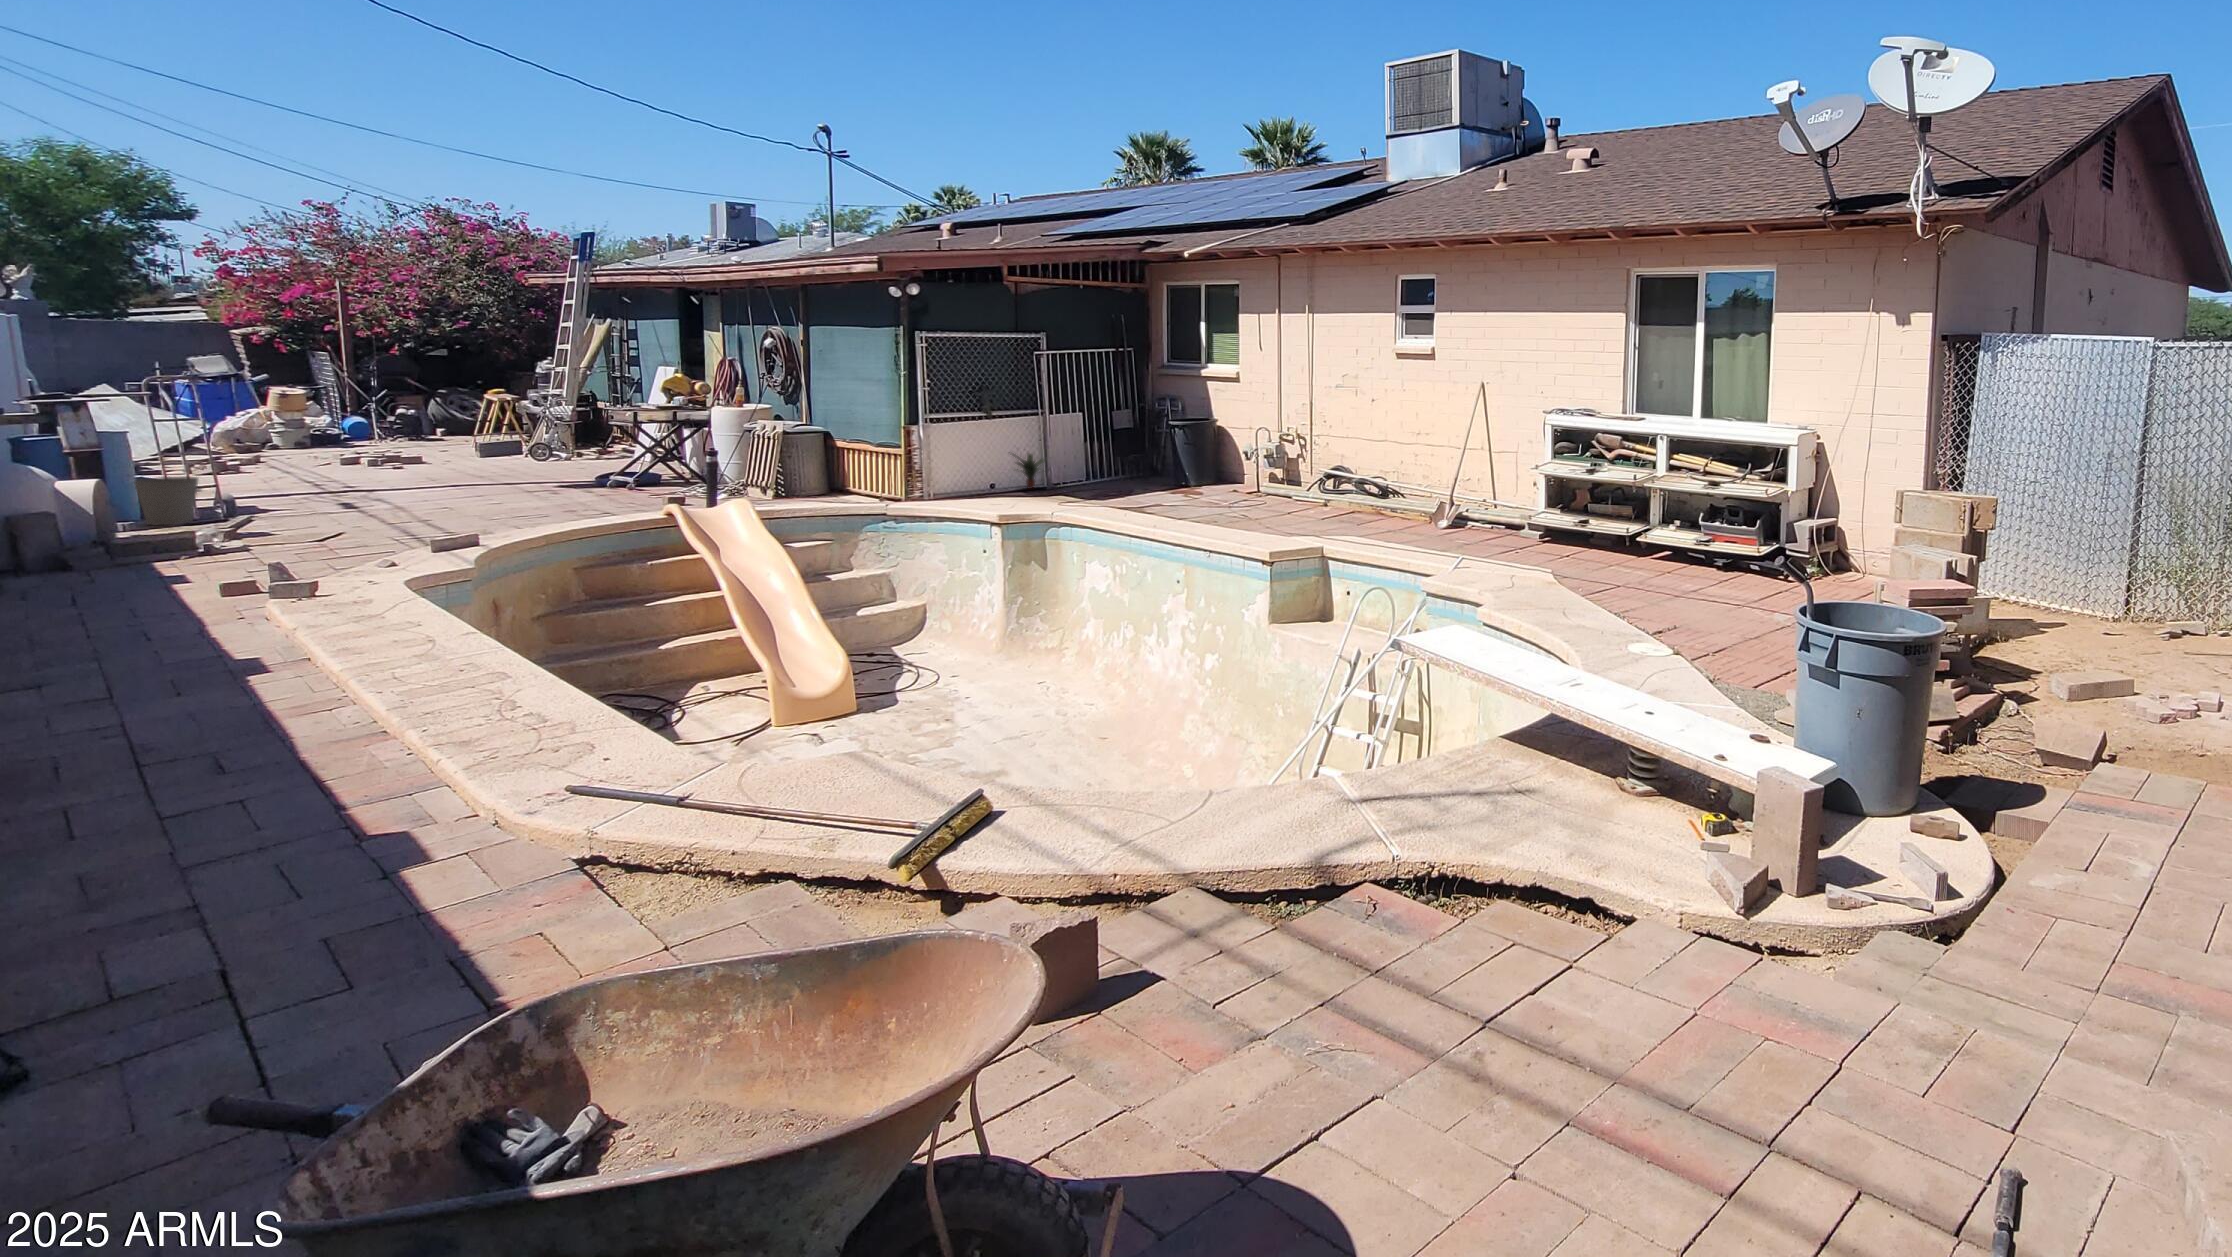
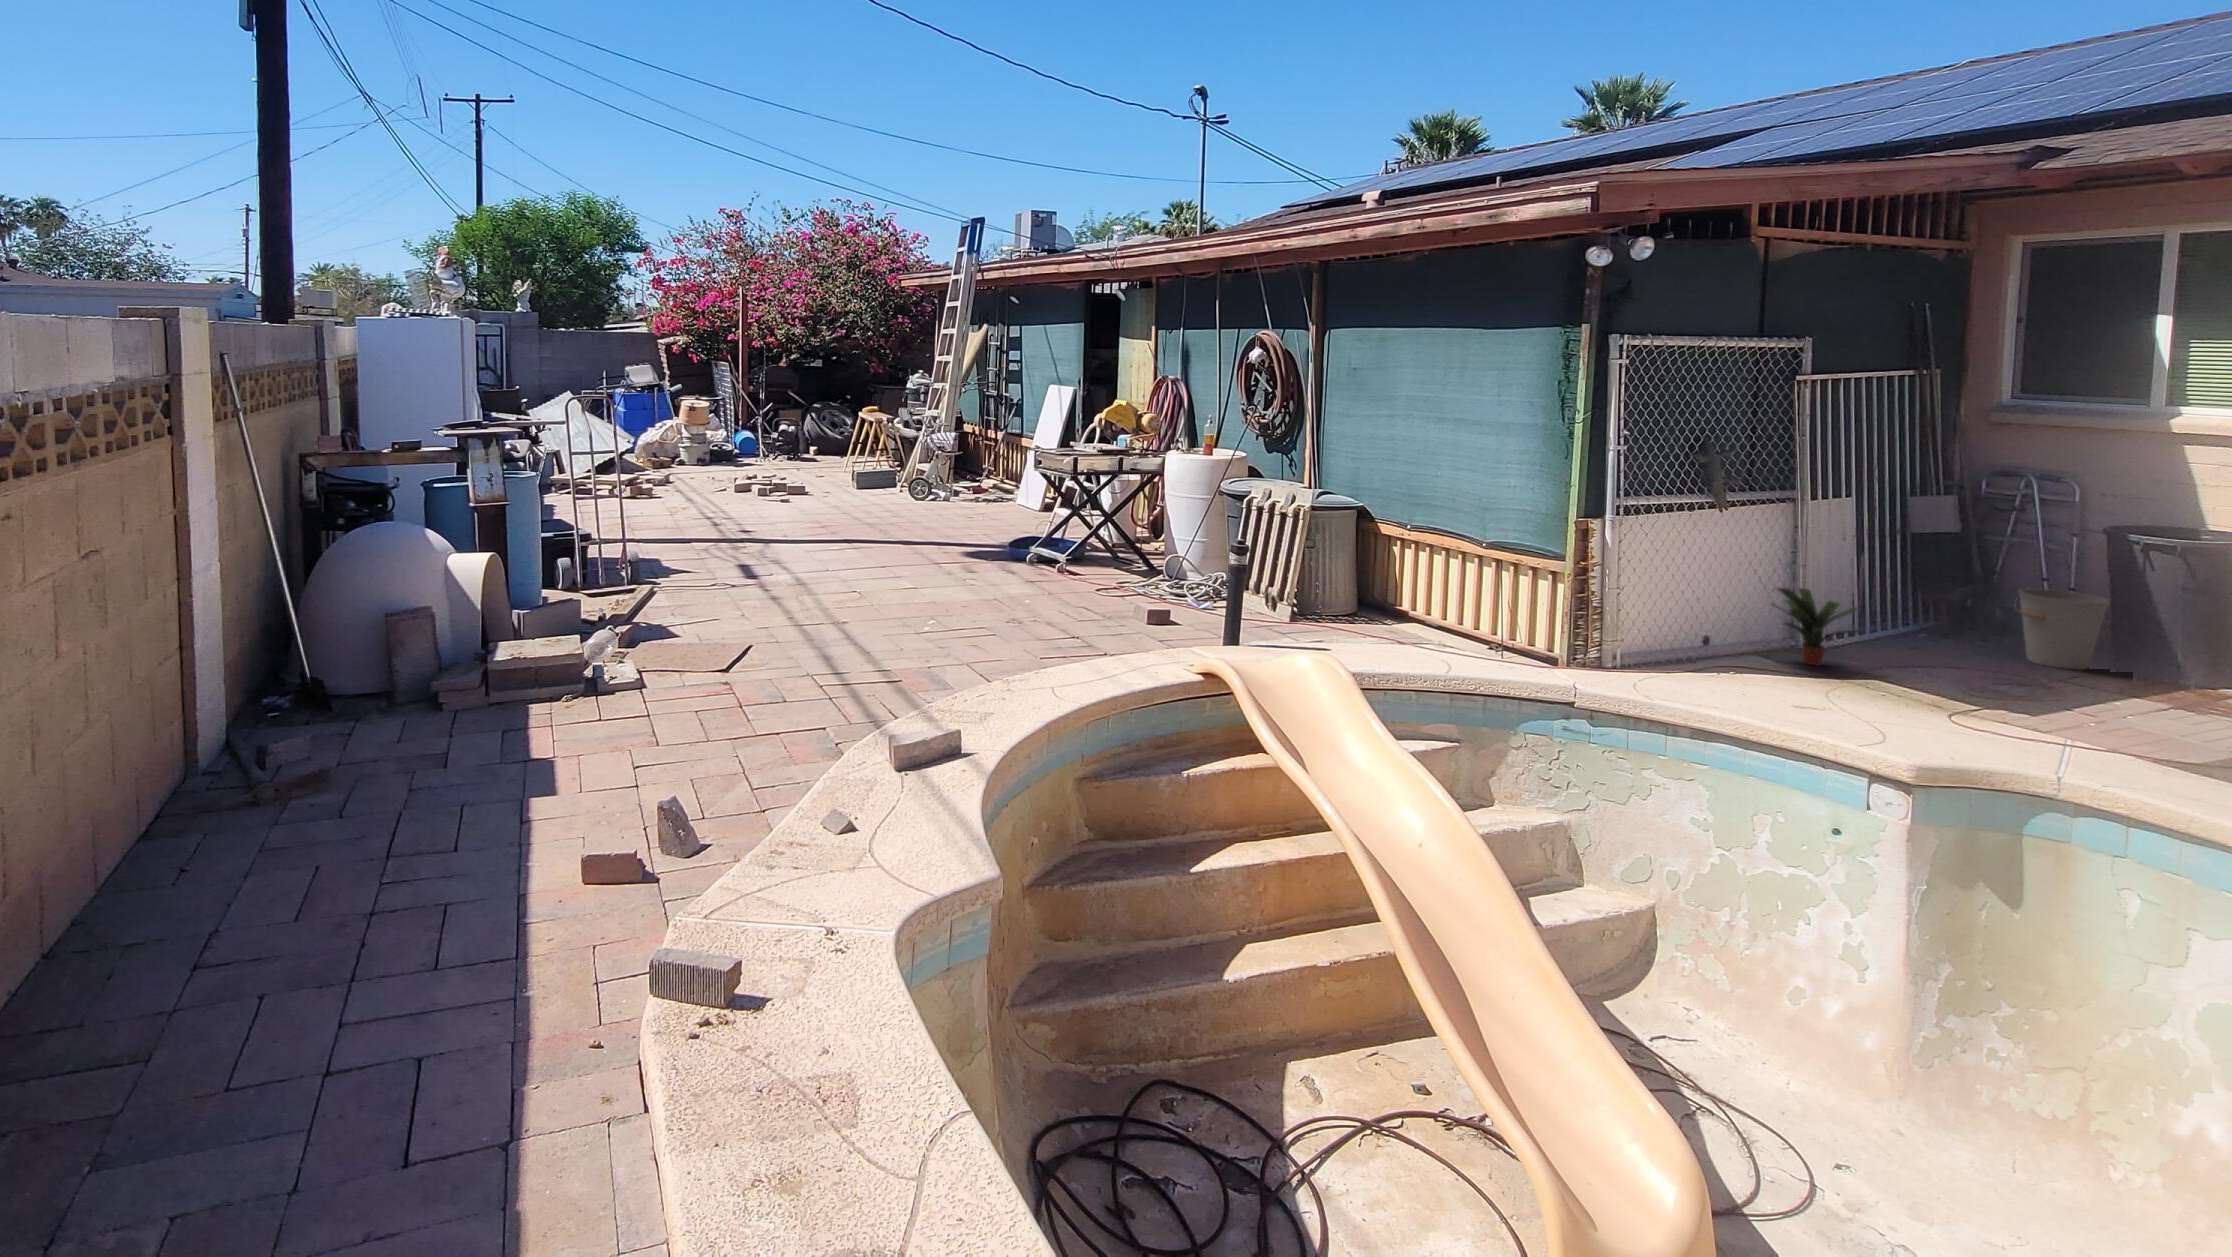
bucket: present [134,477,201,525] -> present [2019,588,2108,670]

